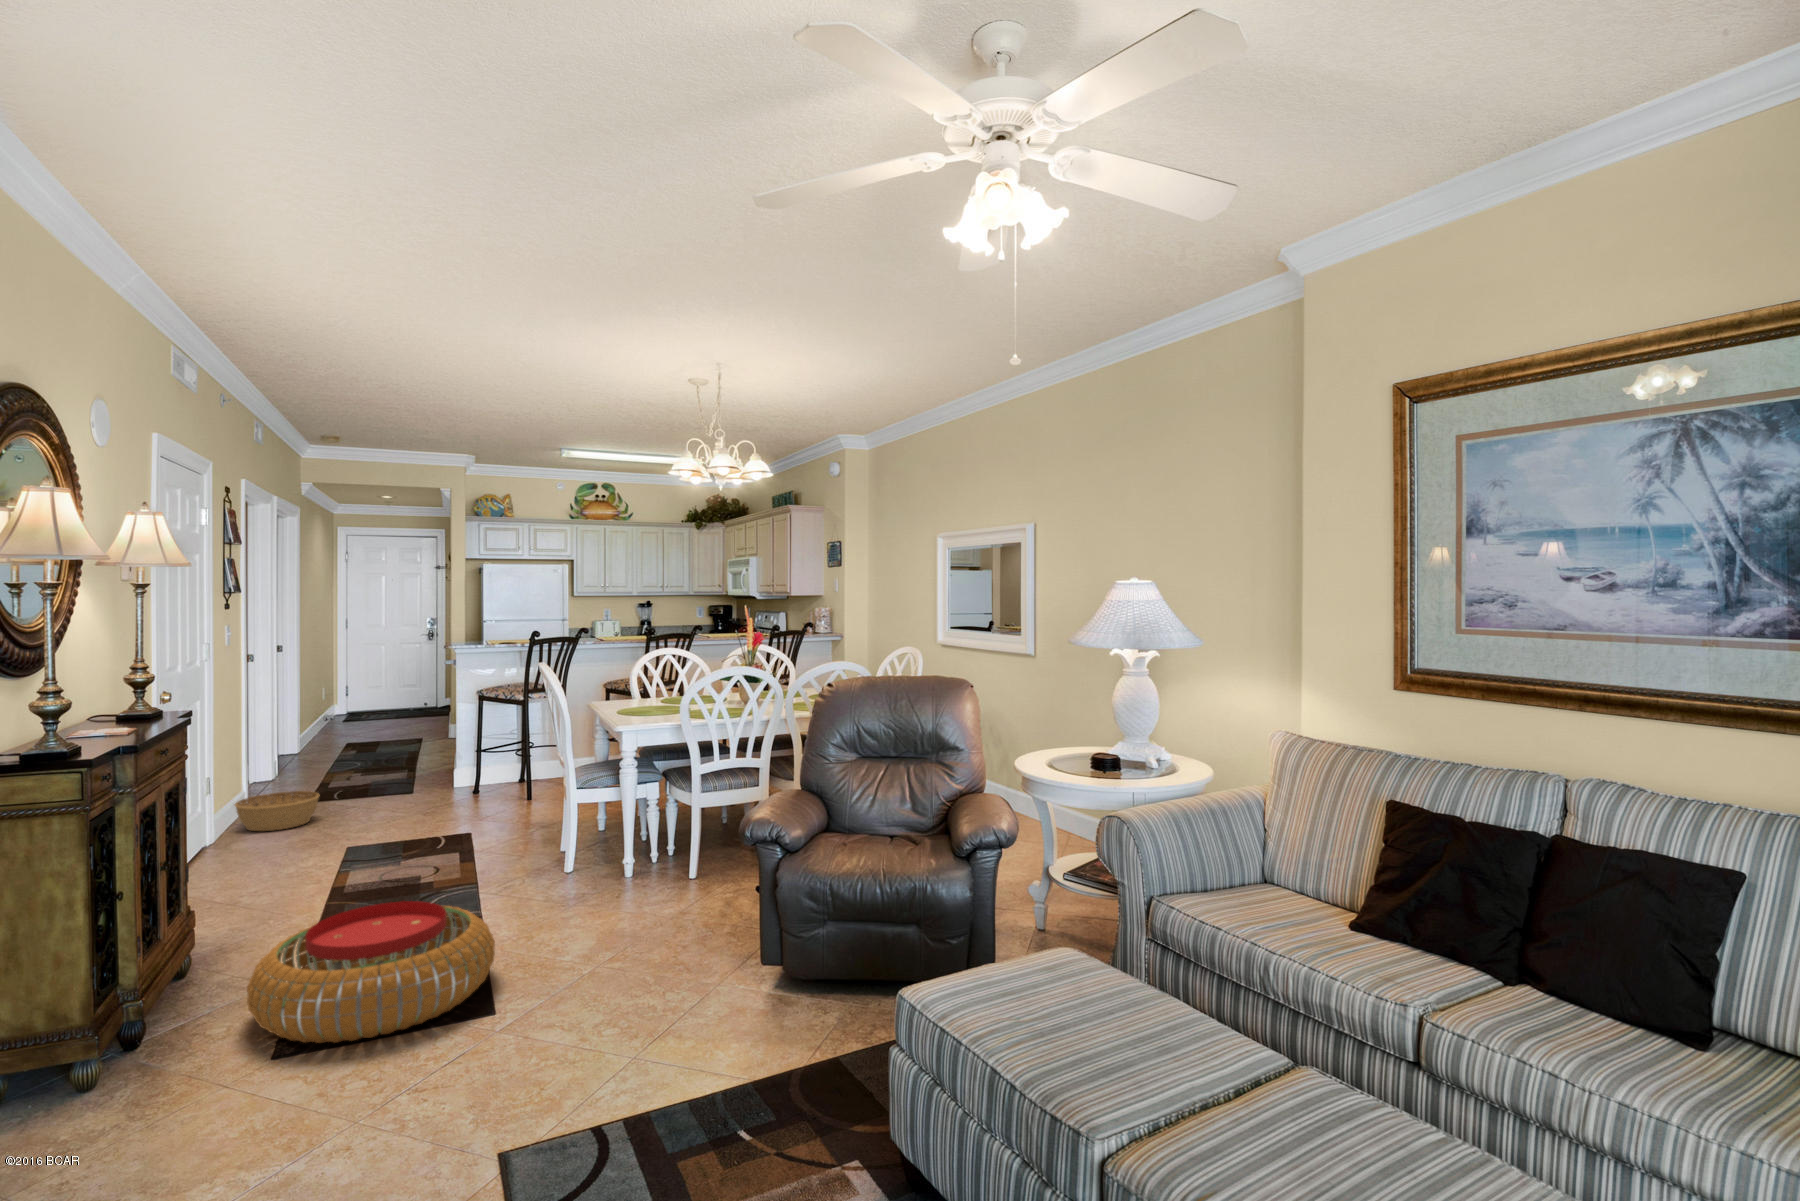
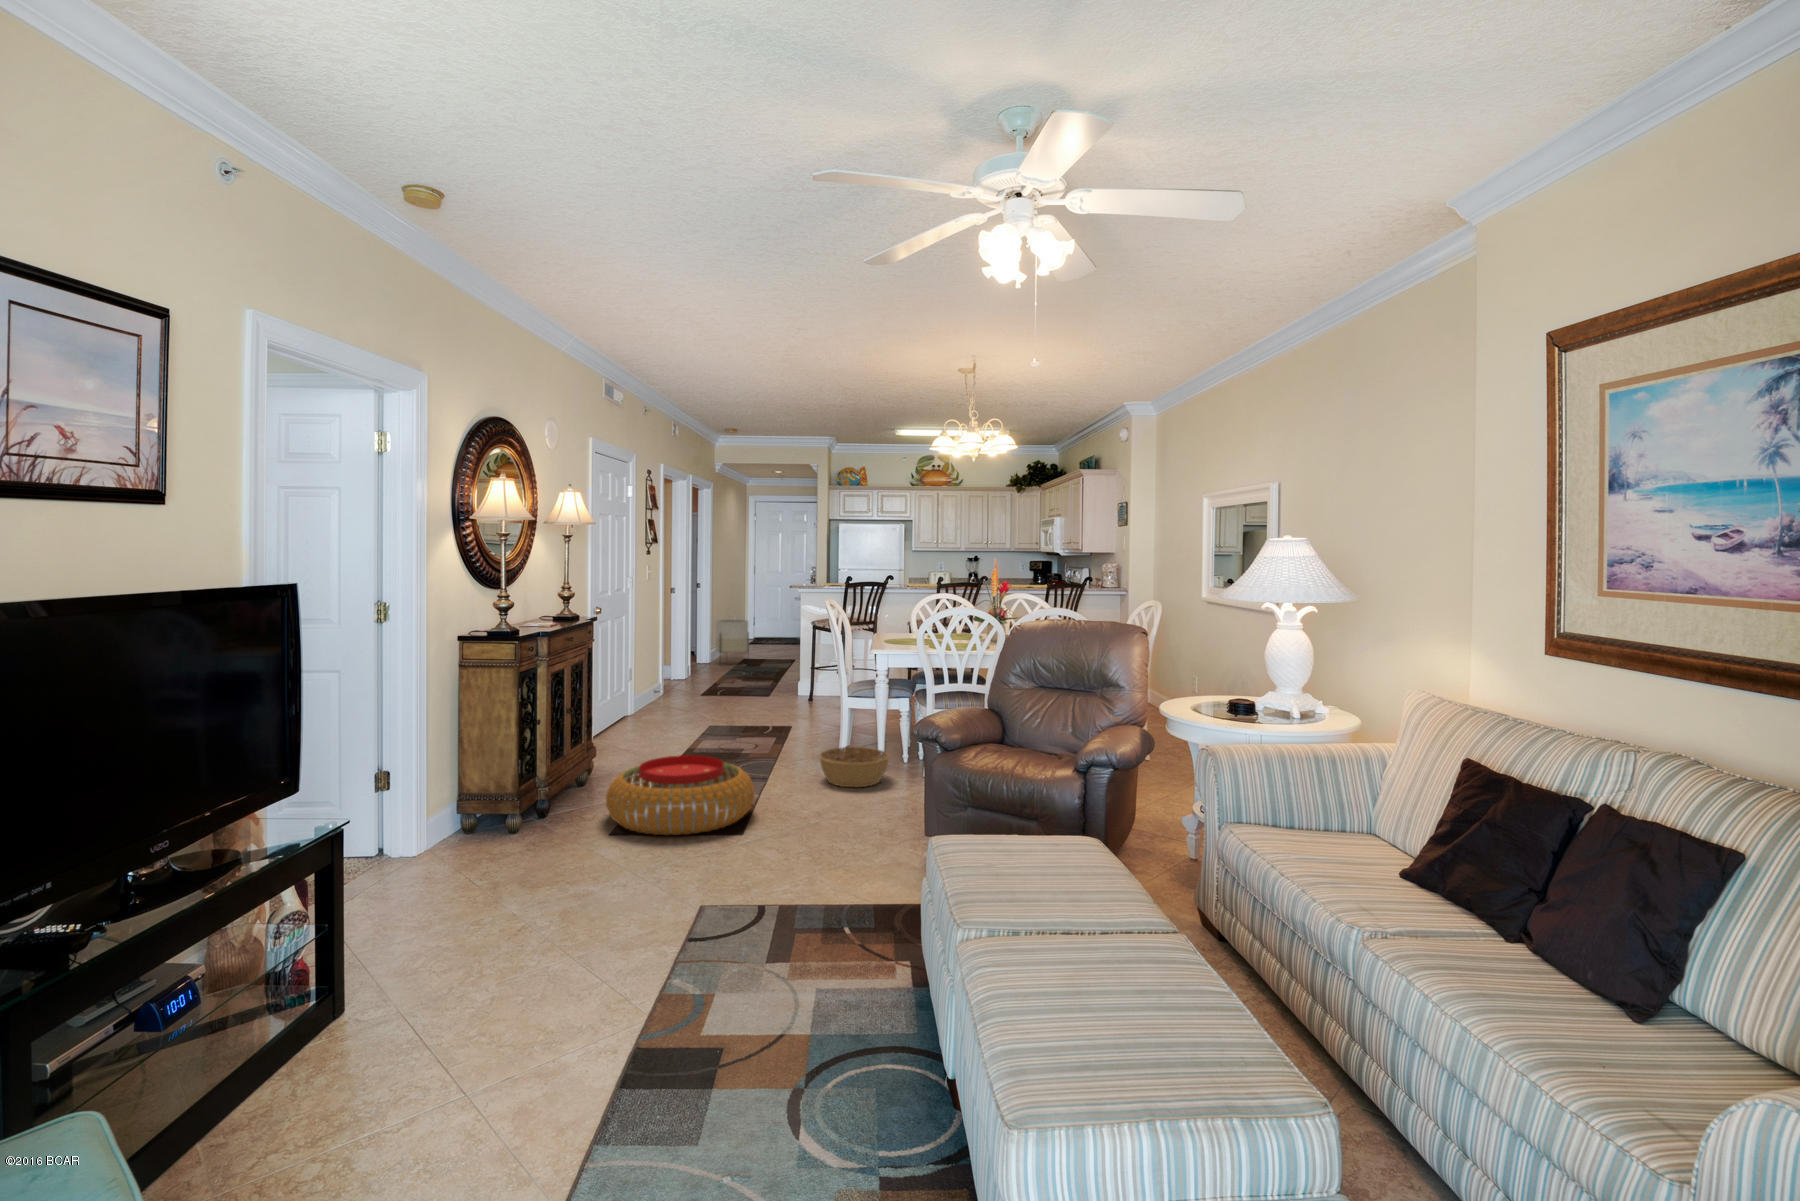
planter: none [306,690,358,753] -> present [715,620,749,653]
basket: present [235,791,320,831] -> present [819,747,889,787]

